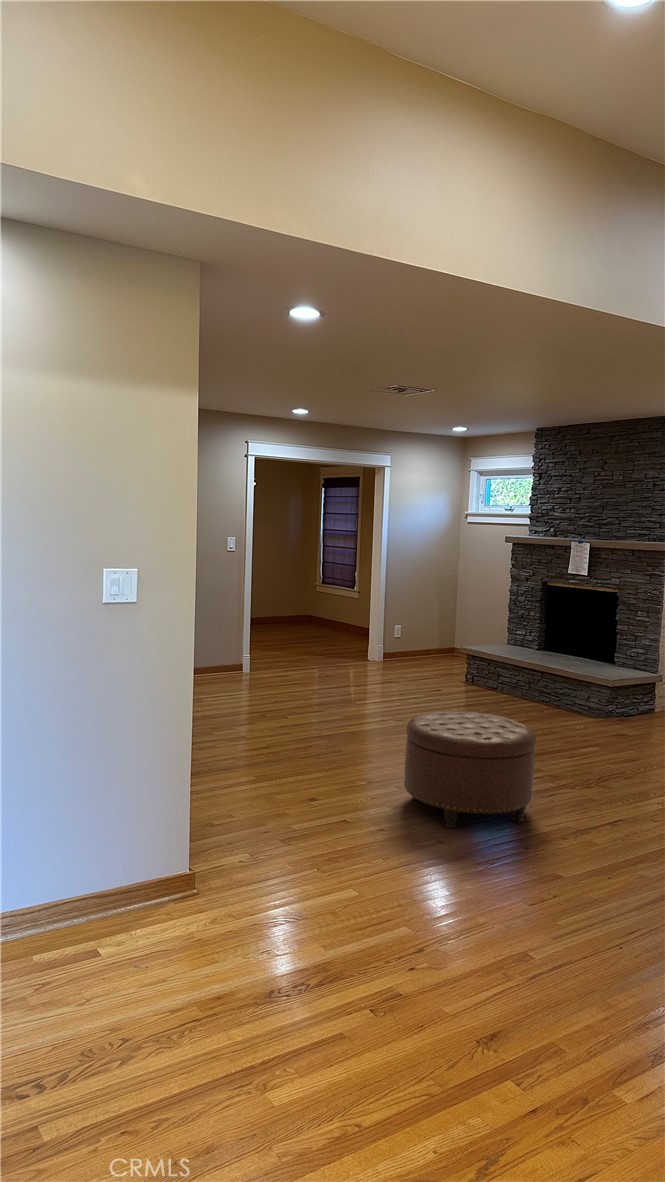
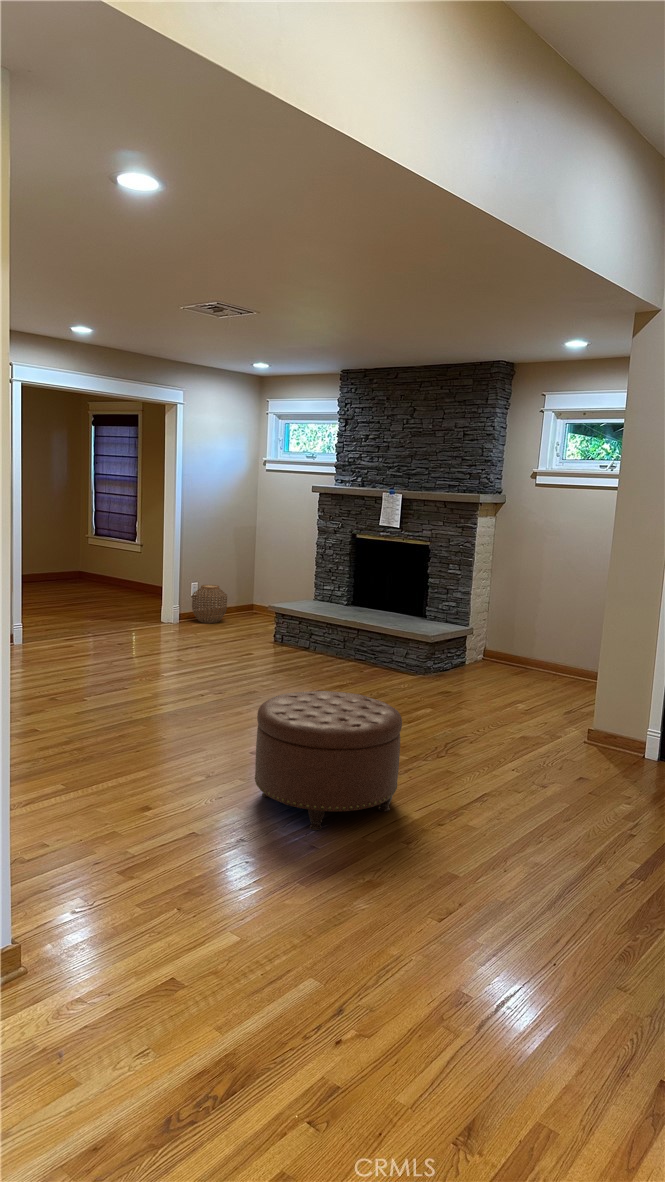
woven basket: none [396,628,428,663] -> present [192,585,227,623]

